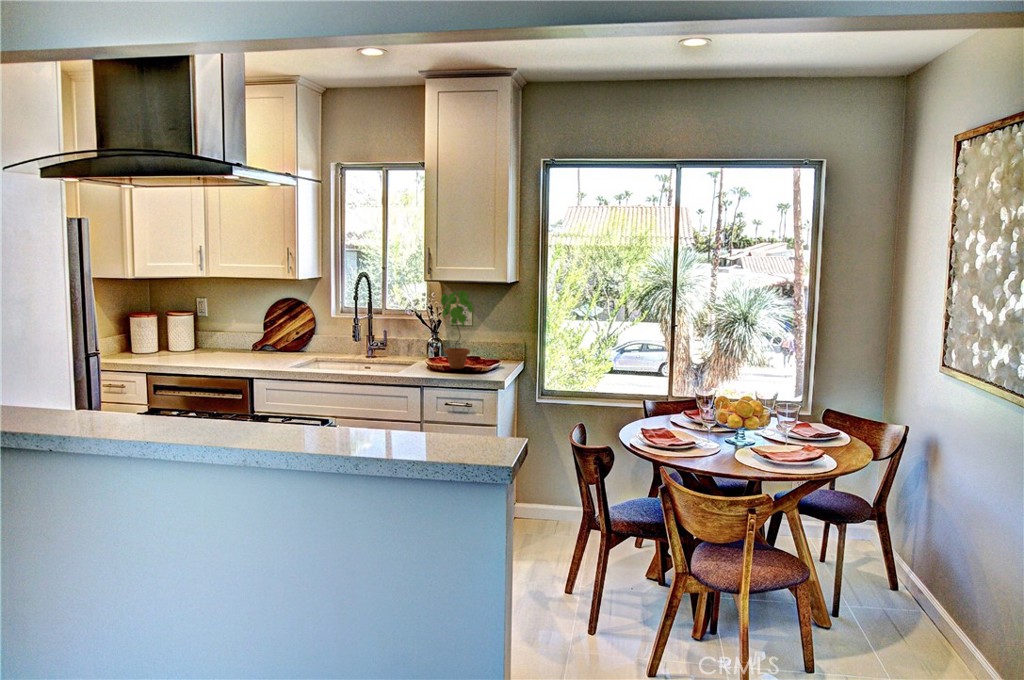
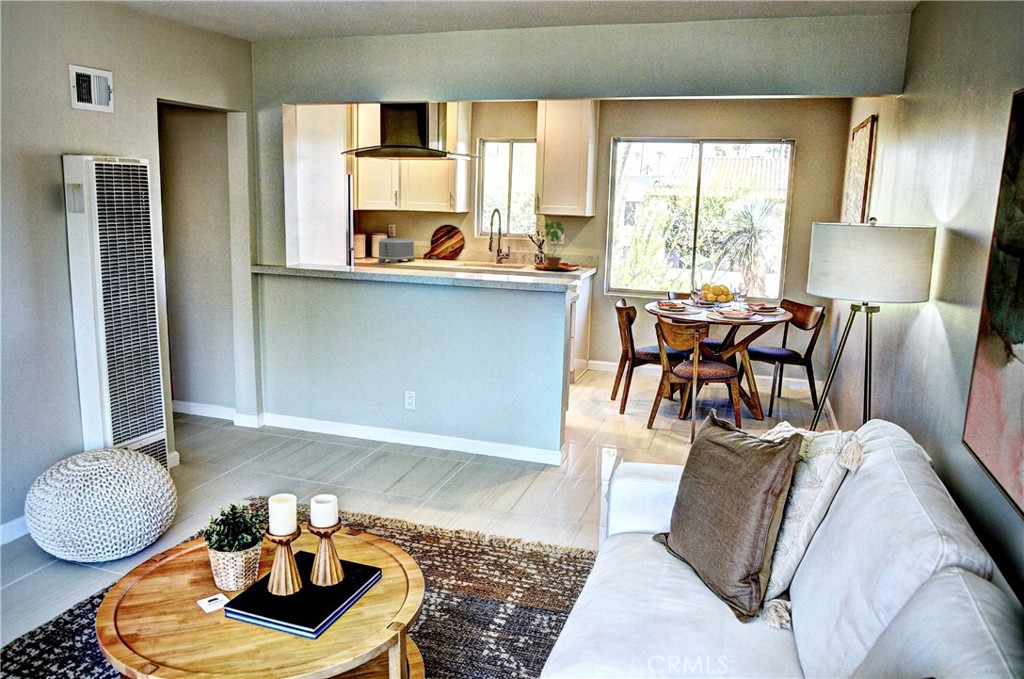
toaster: none [169,320,236,363] -> present [378,238,415,263]

